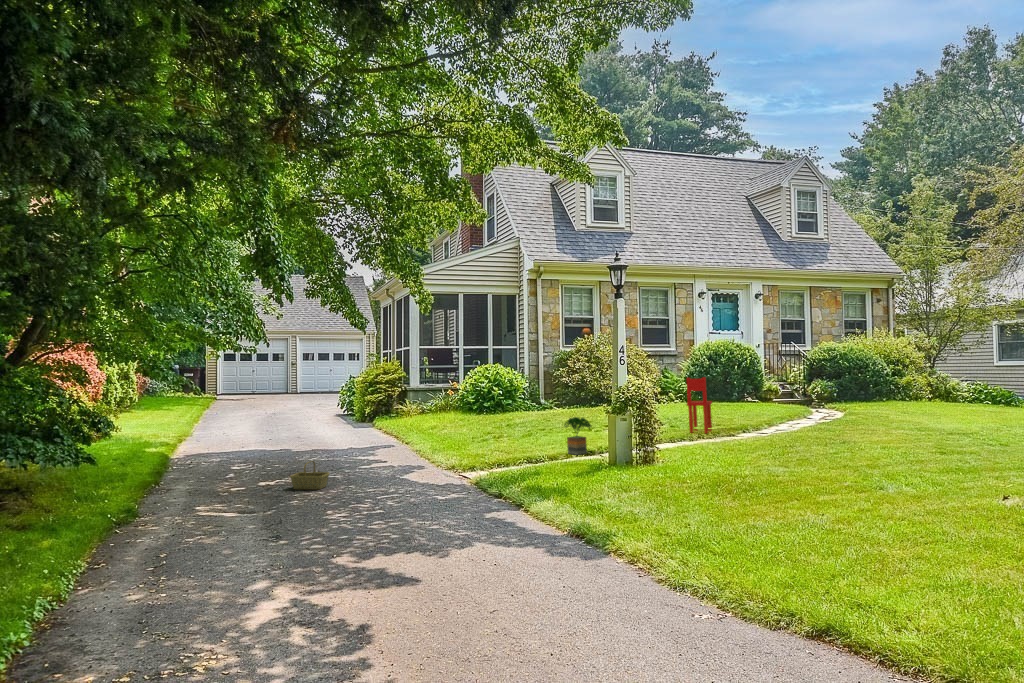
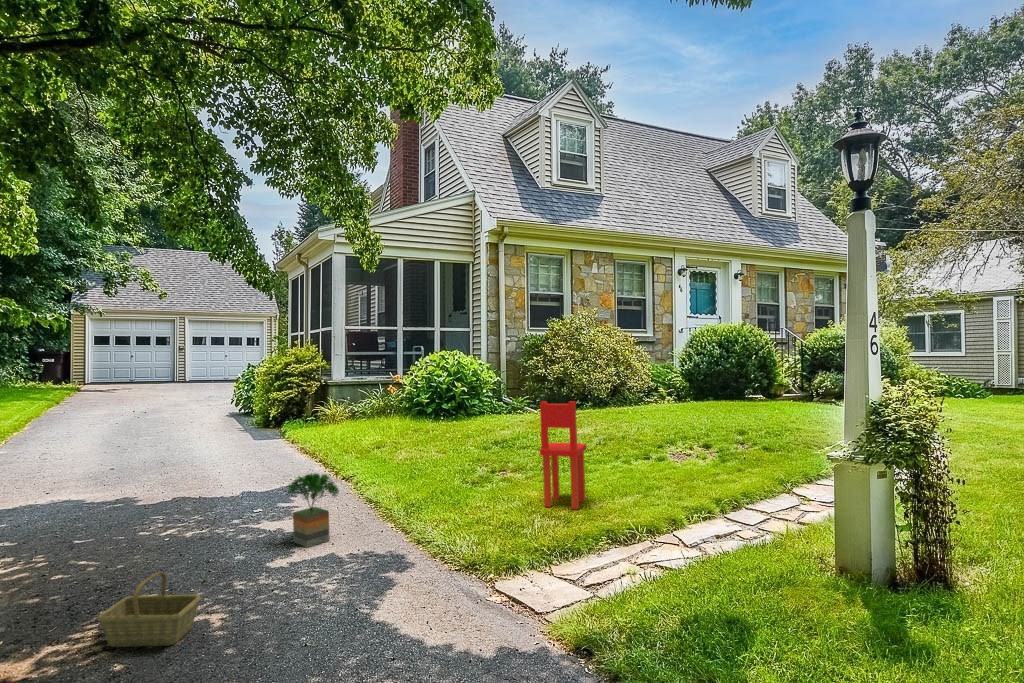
chair: present [687,377,712,433] -> present [539,401,587,509]
potted tree: present [564,417,591,455] -> present [288,473,339,547]

